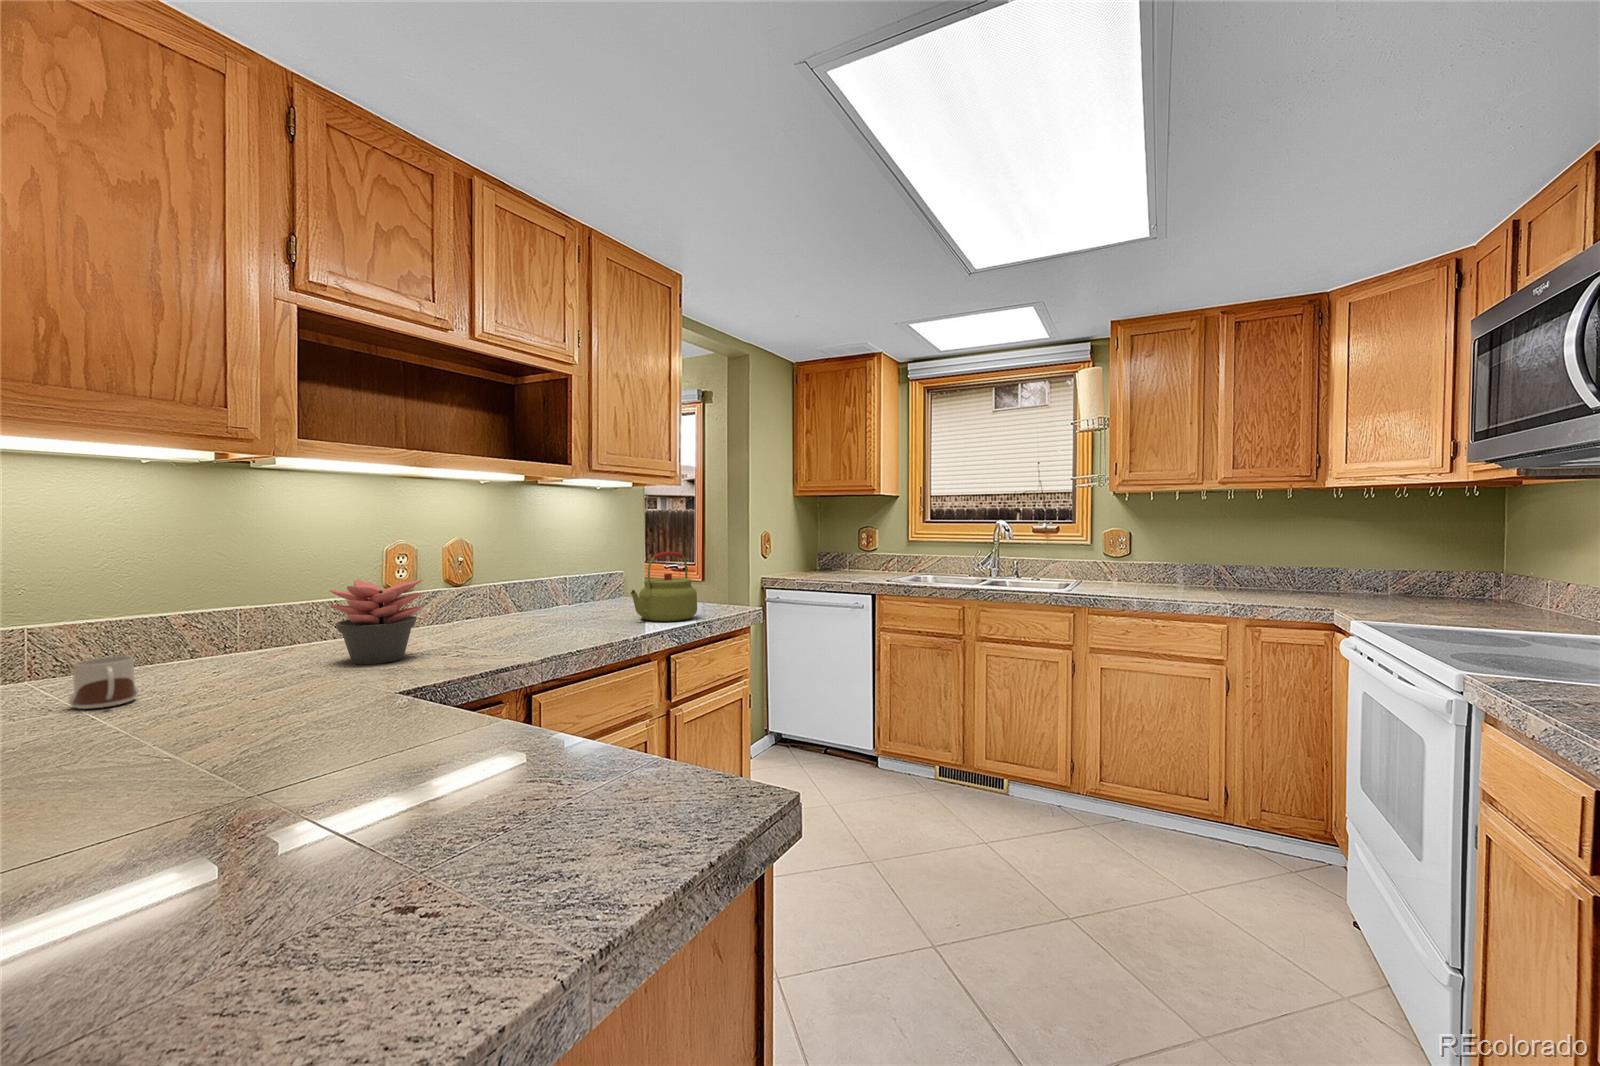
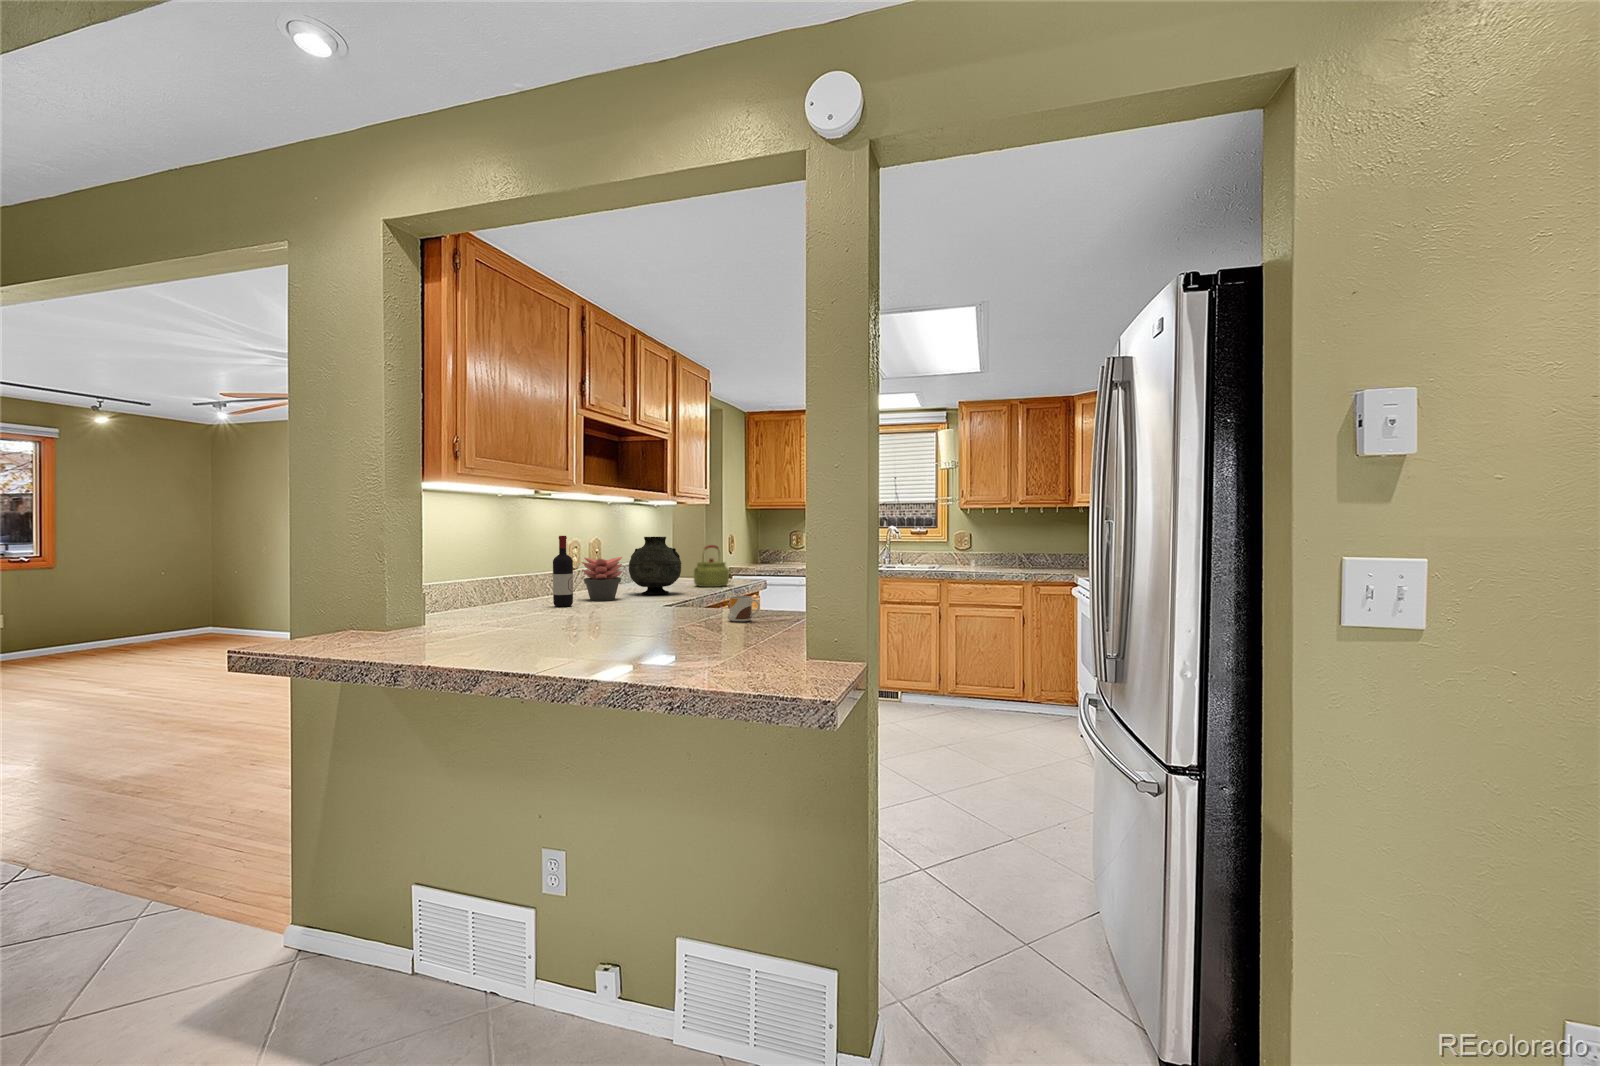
vase: none [467,541,567,645] -> present [629,537,681,594]
wine bottle: none [199,543,251,689] -> present [553,536,573,607]
mug: present [69,656,138,709] -> present [727,596,760,622]

